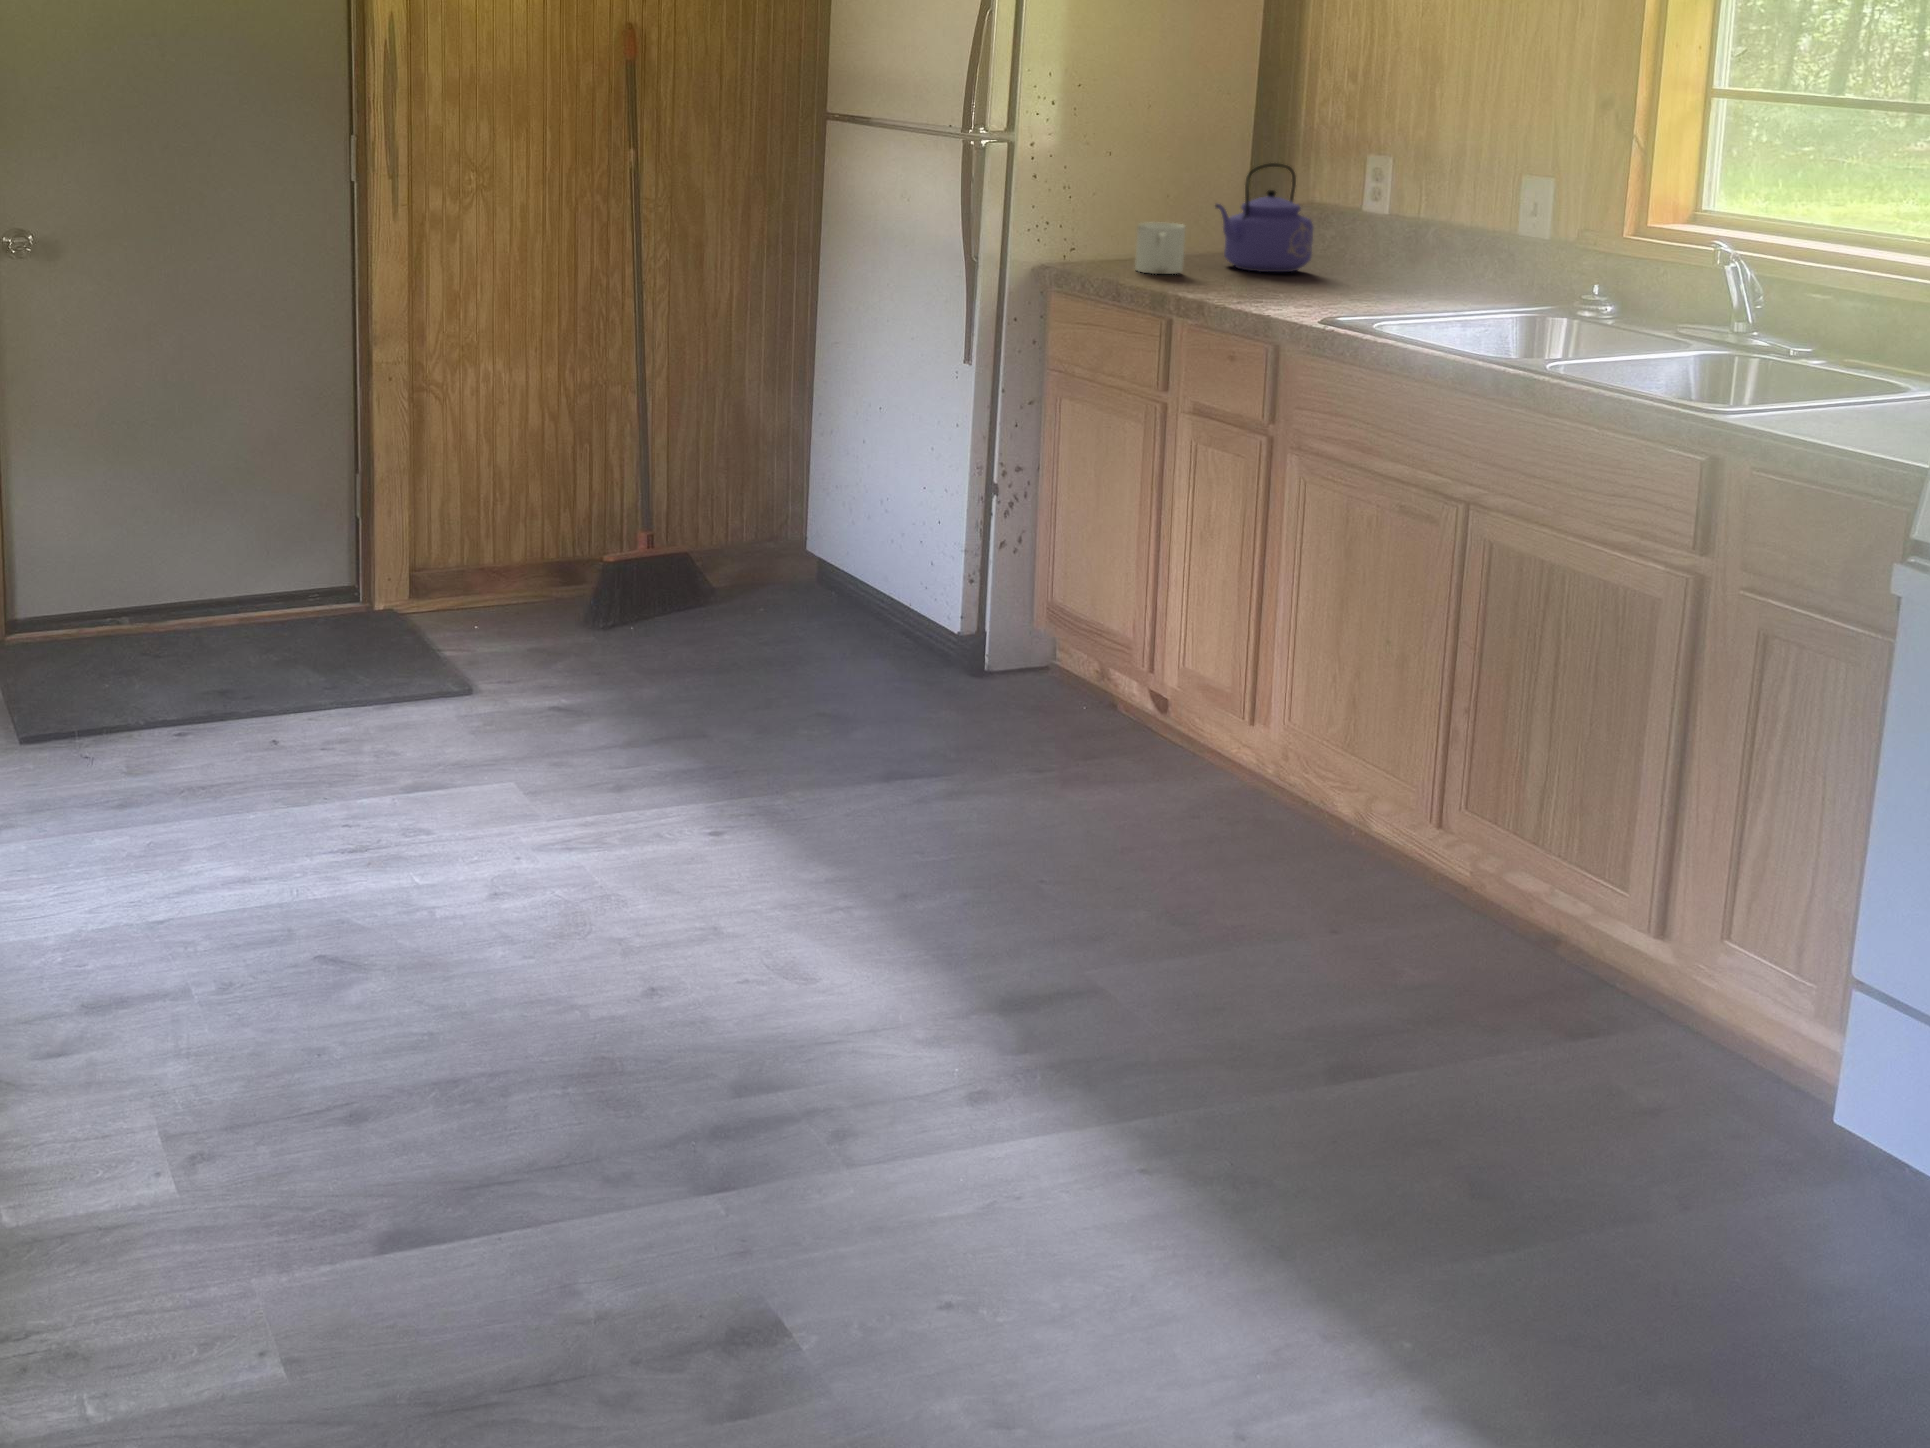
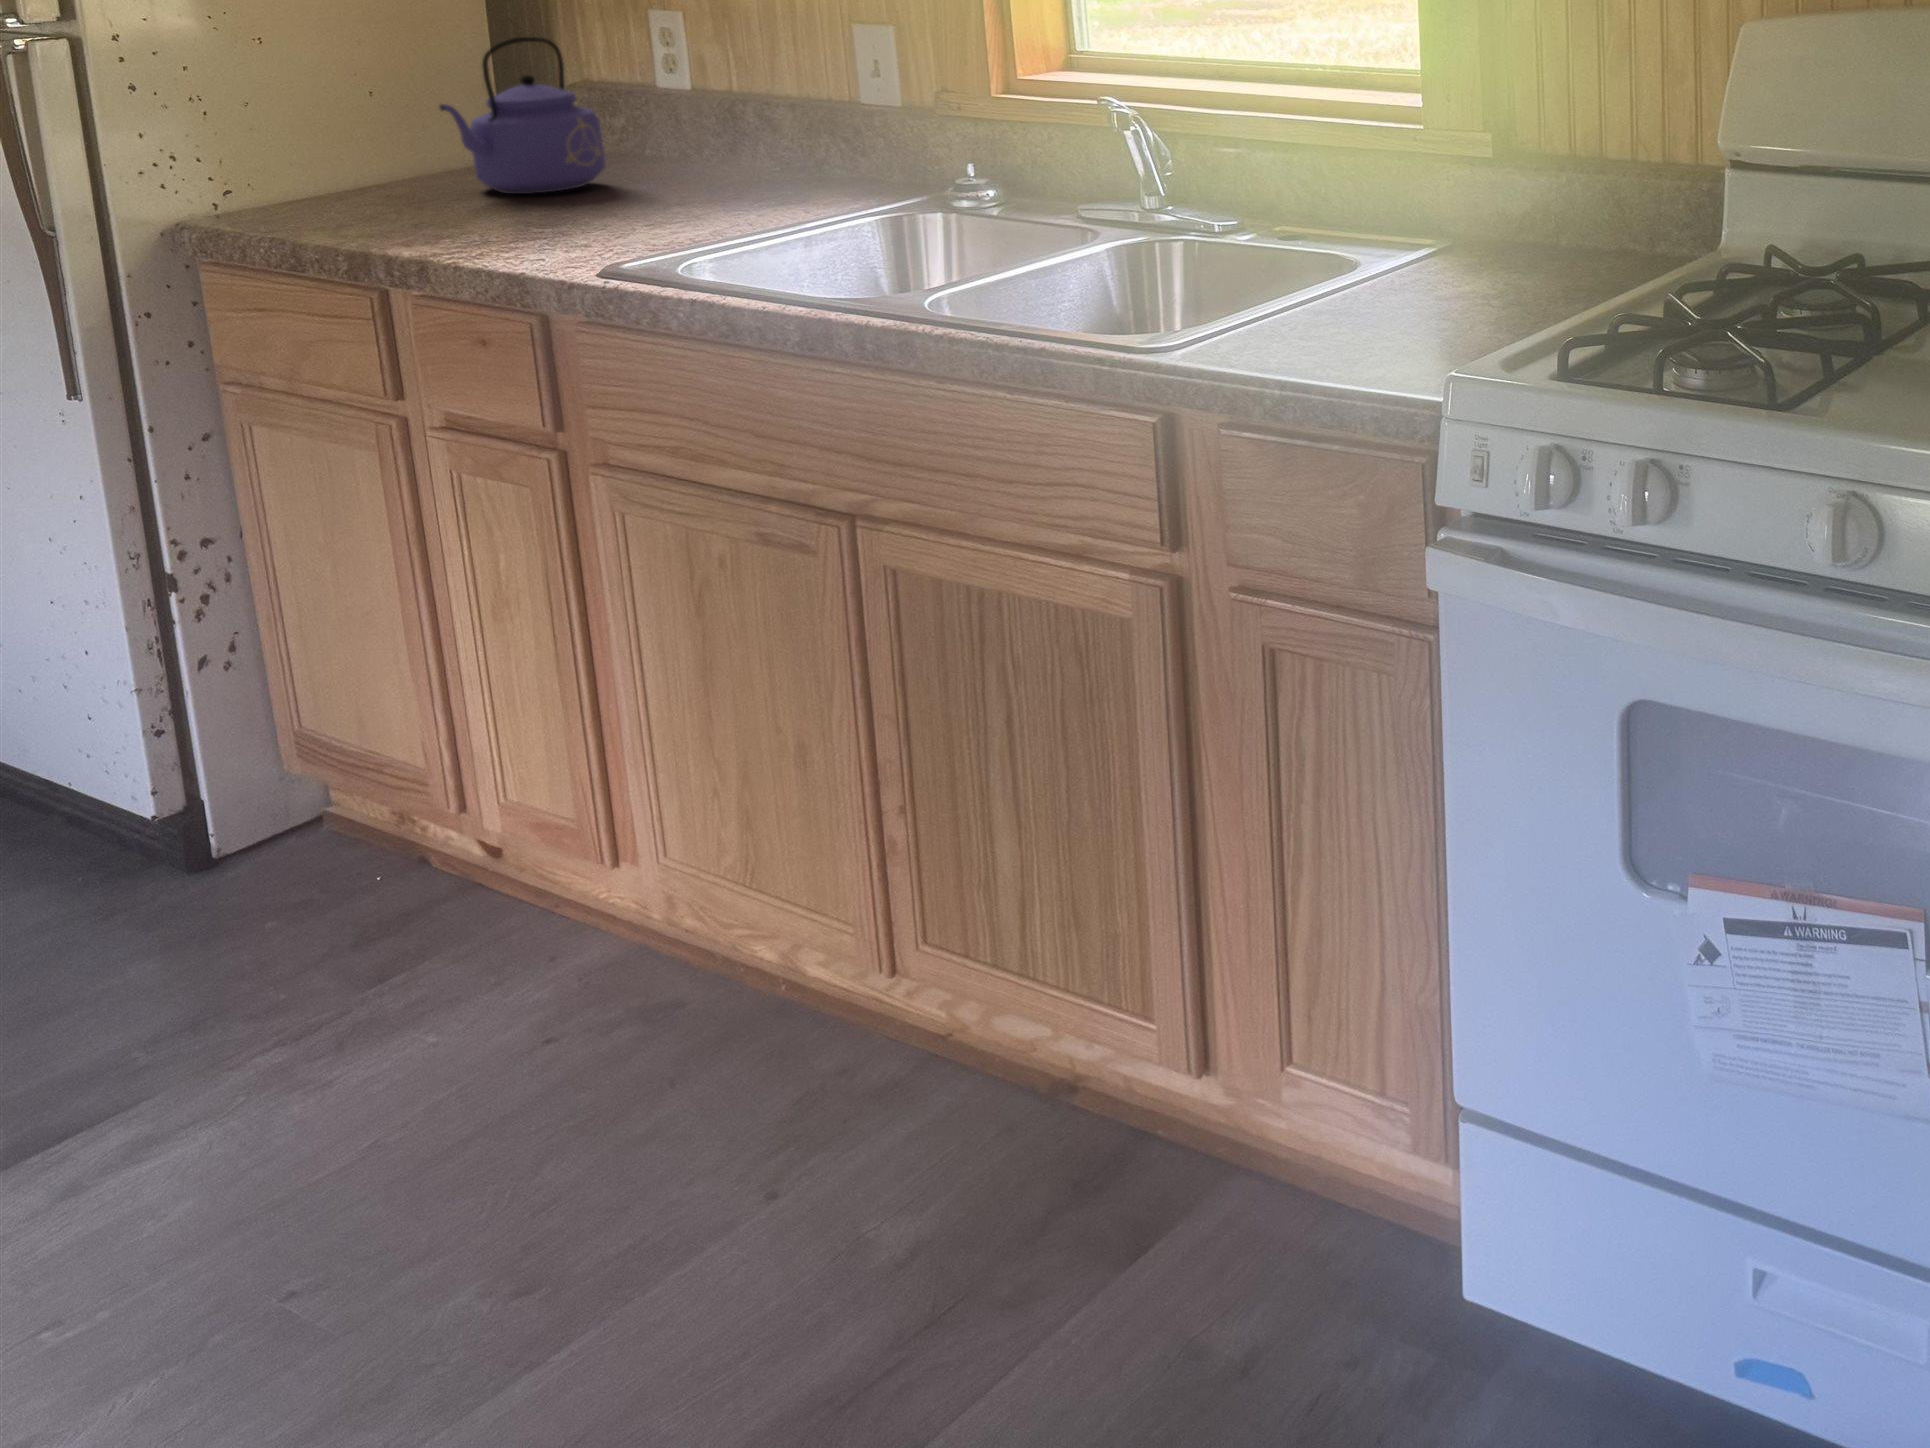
mug: present [1135,222,1185,274] -> none [311,142,403,223]

